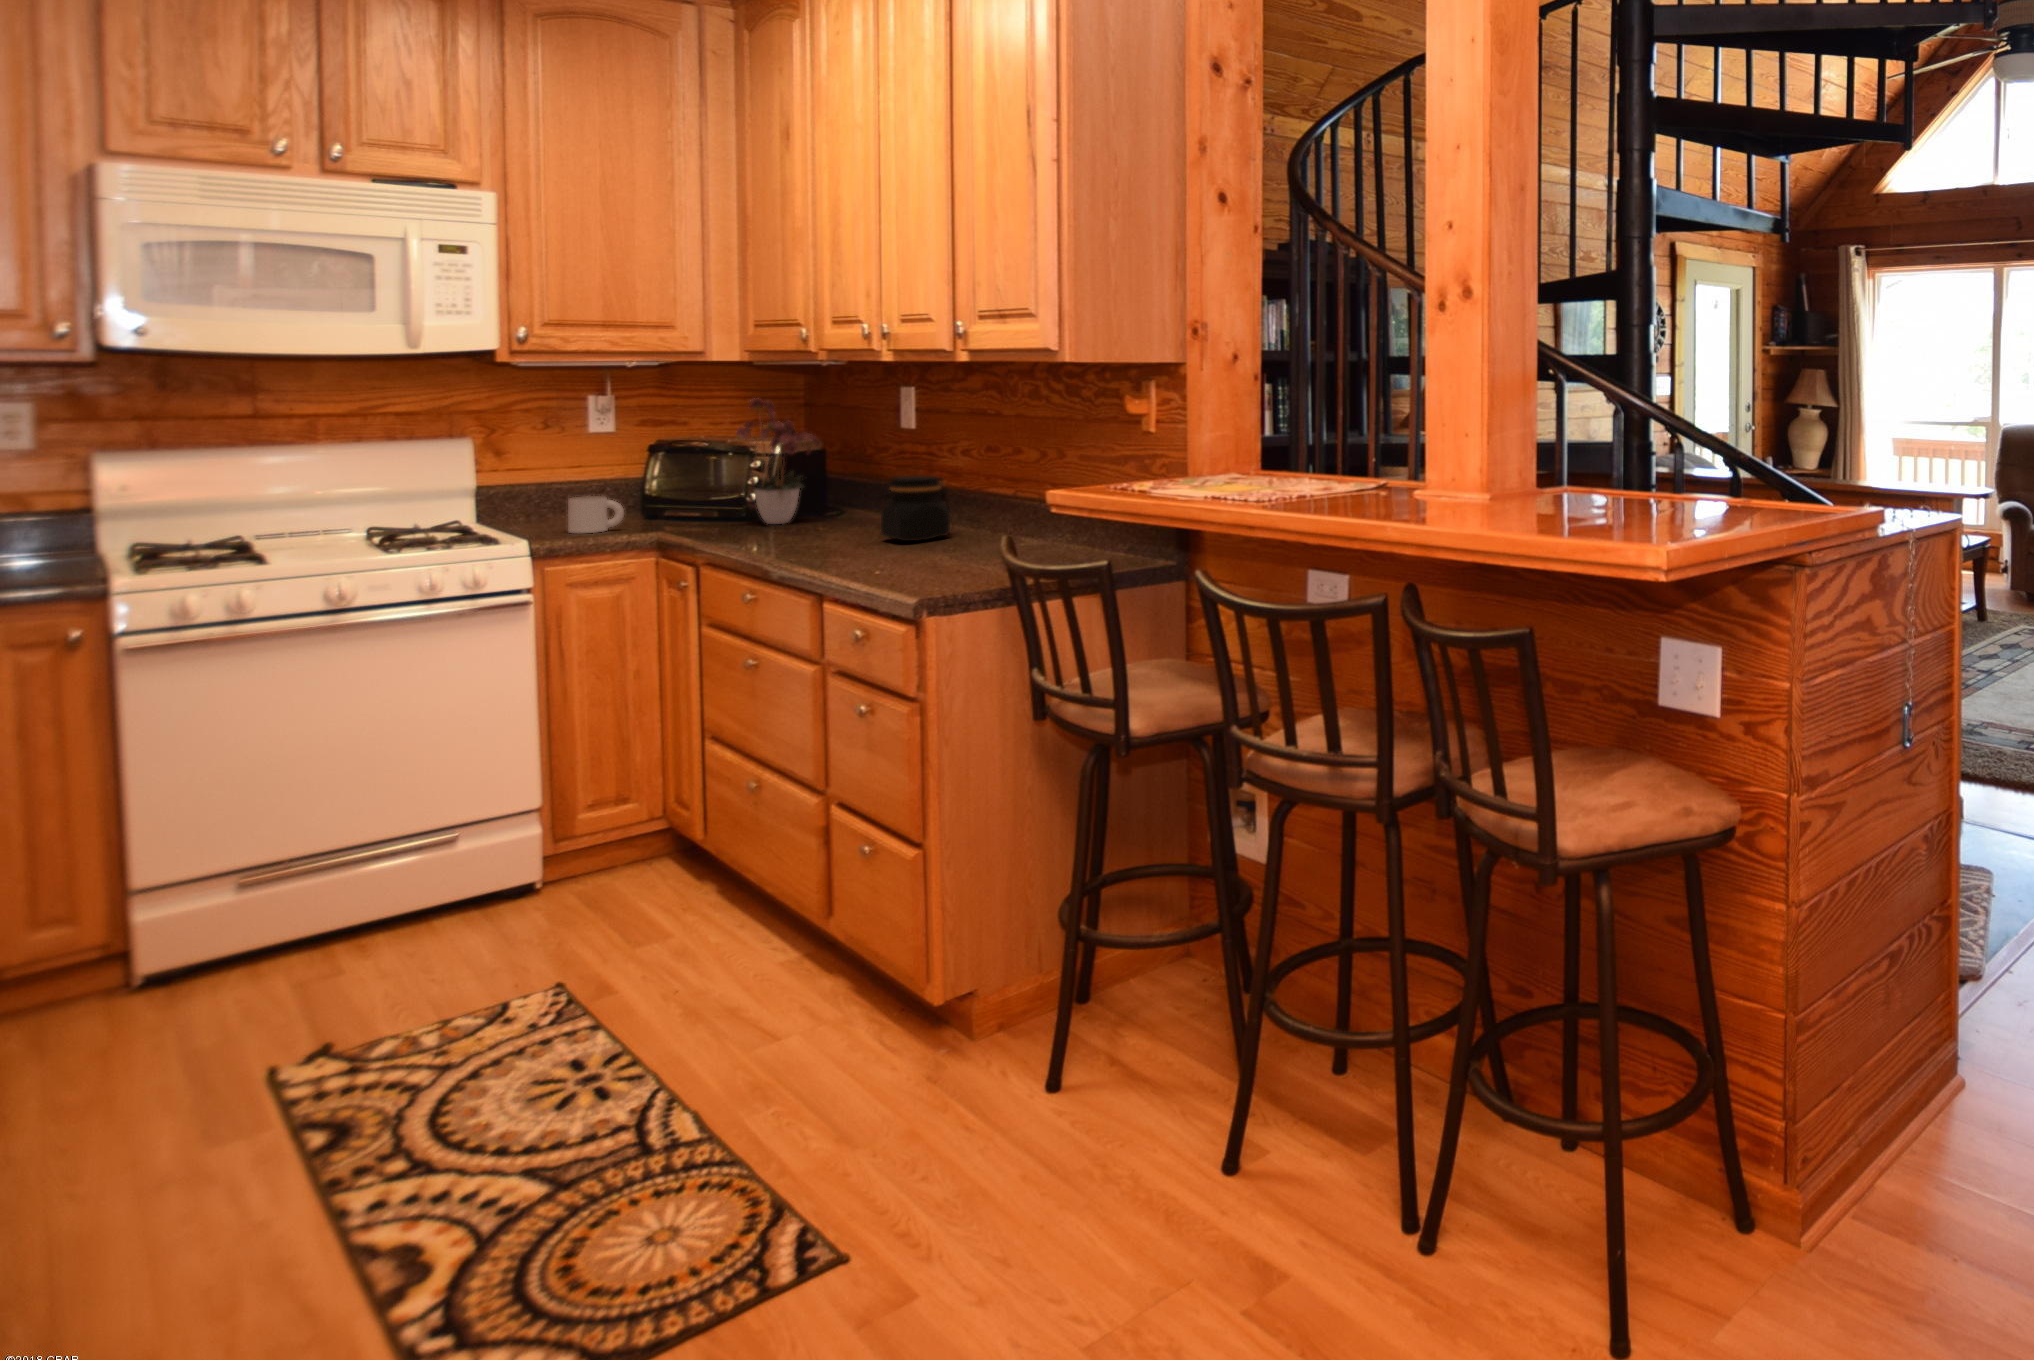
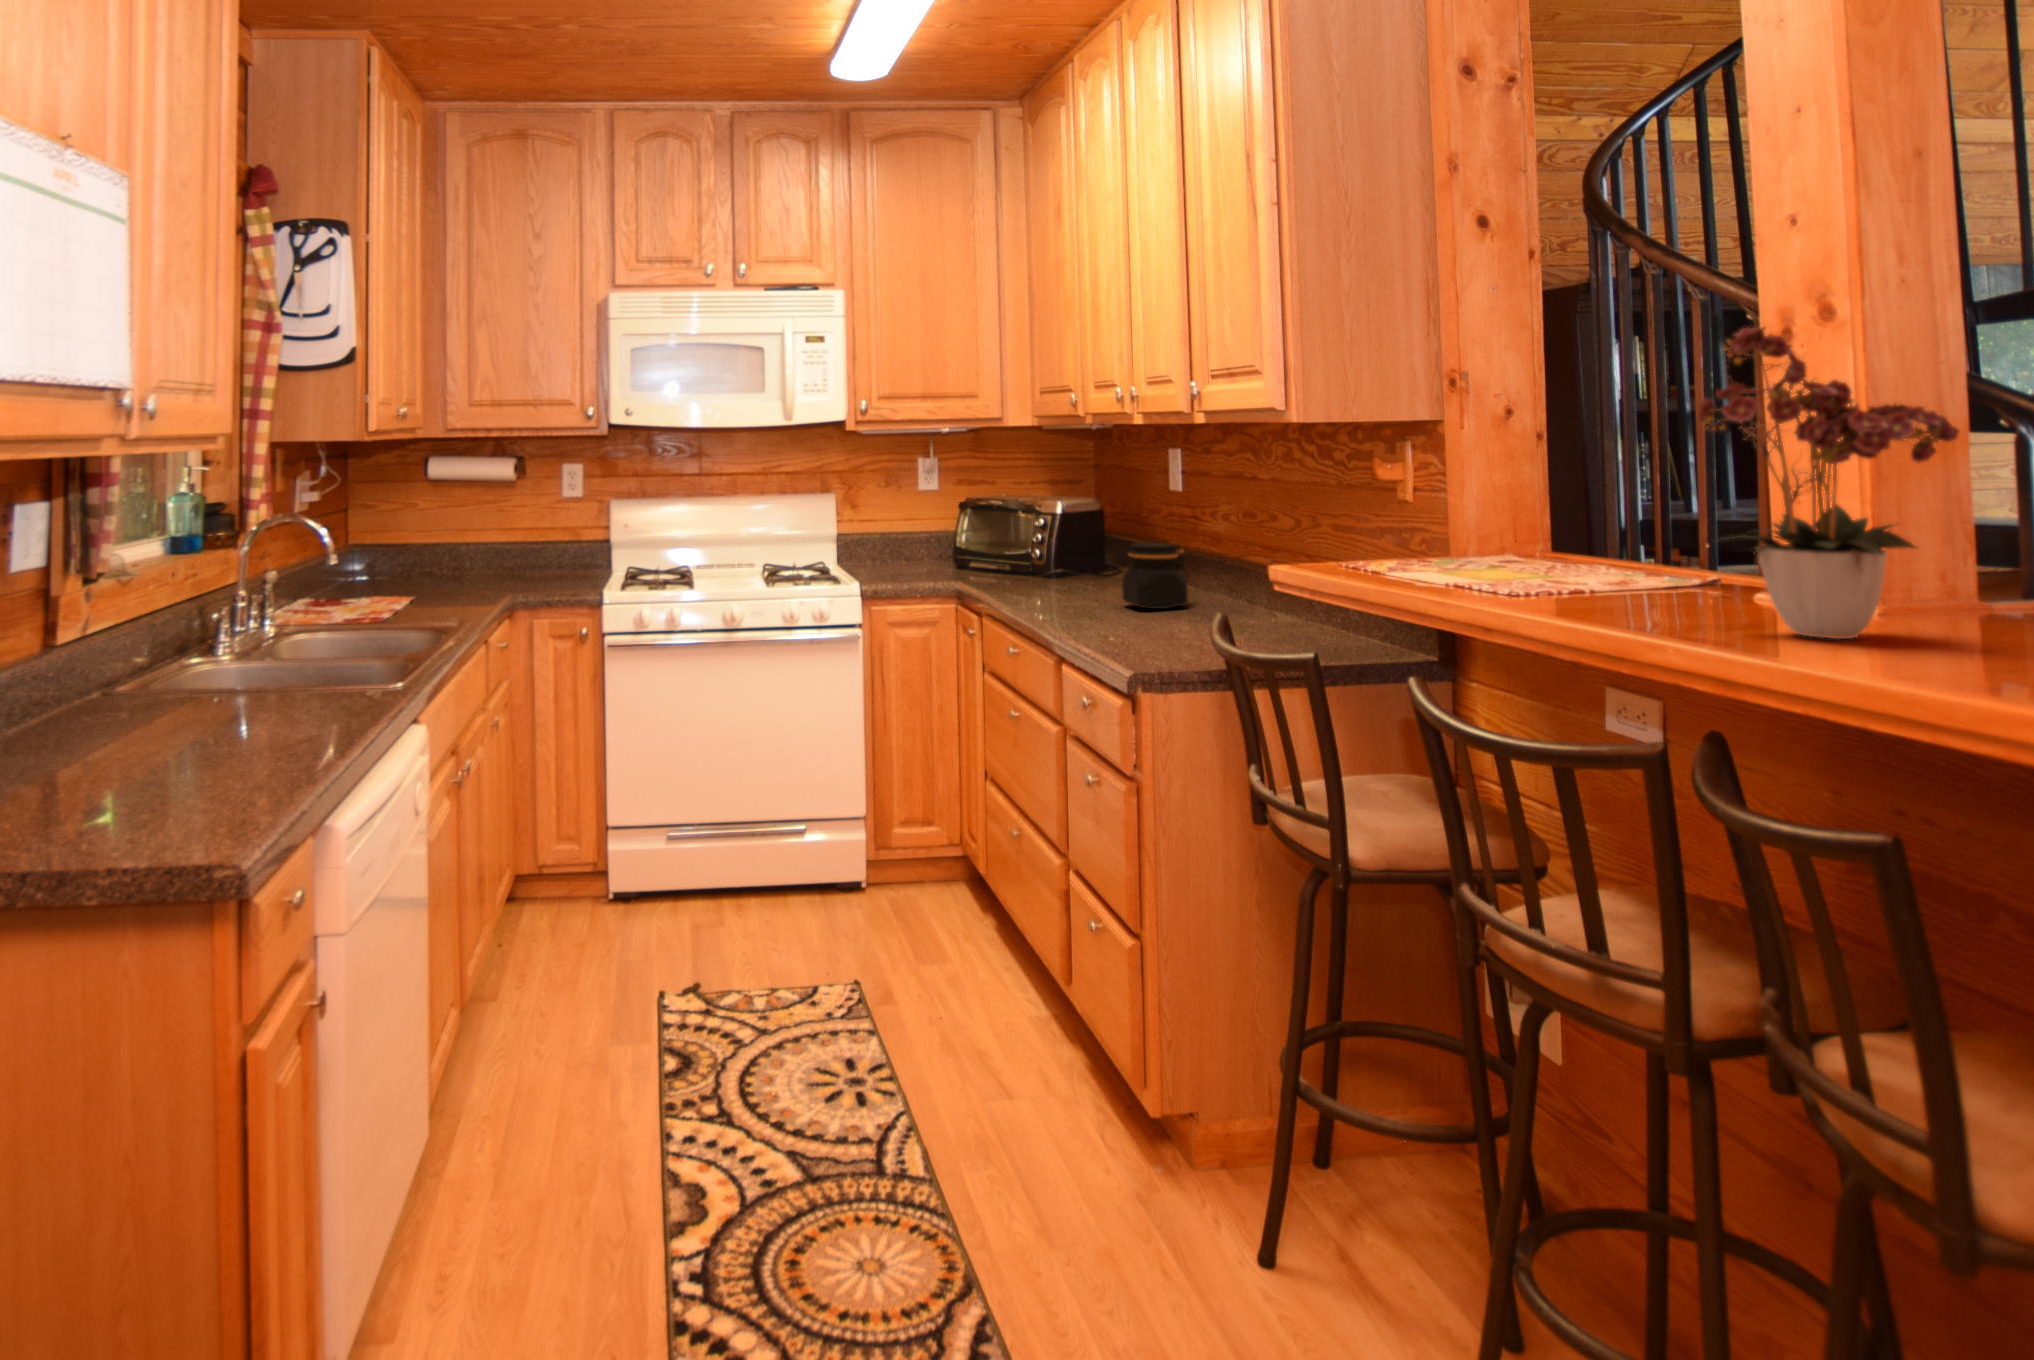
flower arrangement: present [736,398,820,524] -> present [1698,327,1959,639]
mug: present [568,496,624,533] -> none [890,549,929,580]

